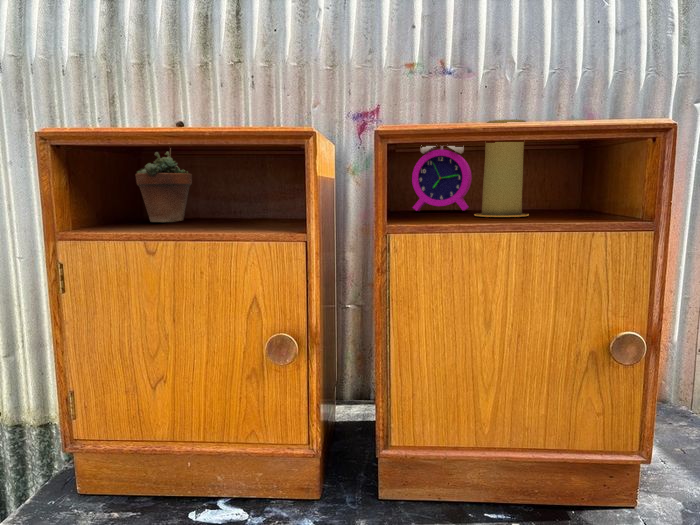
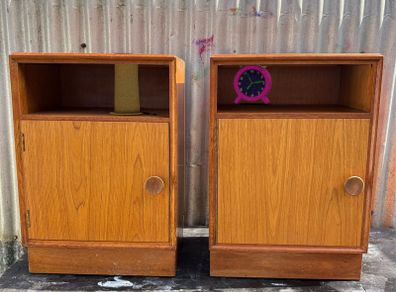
candle: present [474,119,529,217] -> present [110,53,144,115]
succulent plant: present [136,148,192,222] -> none [61,54,95,110]

